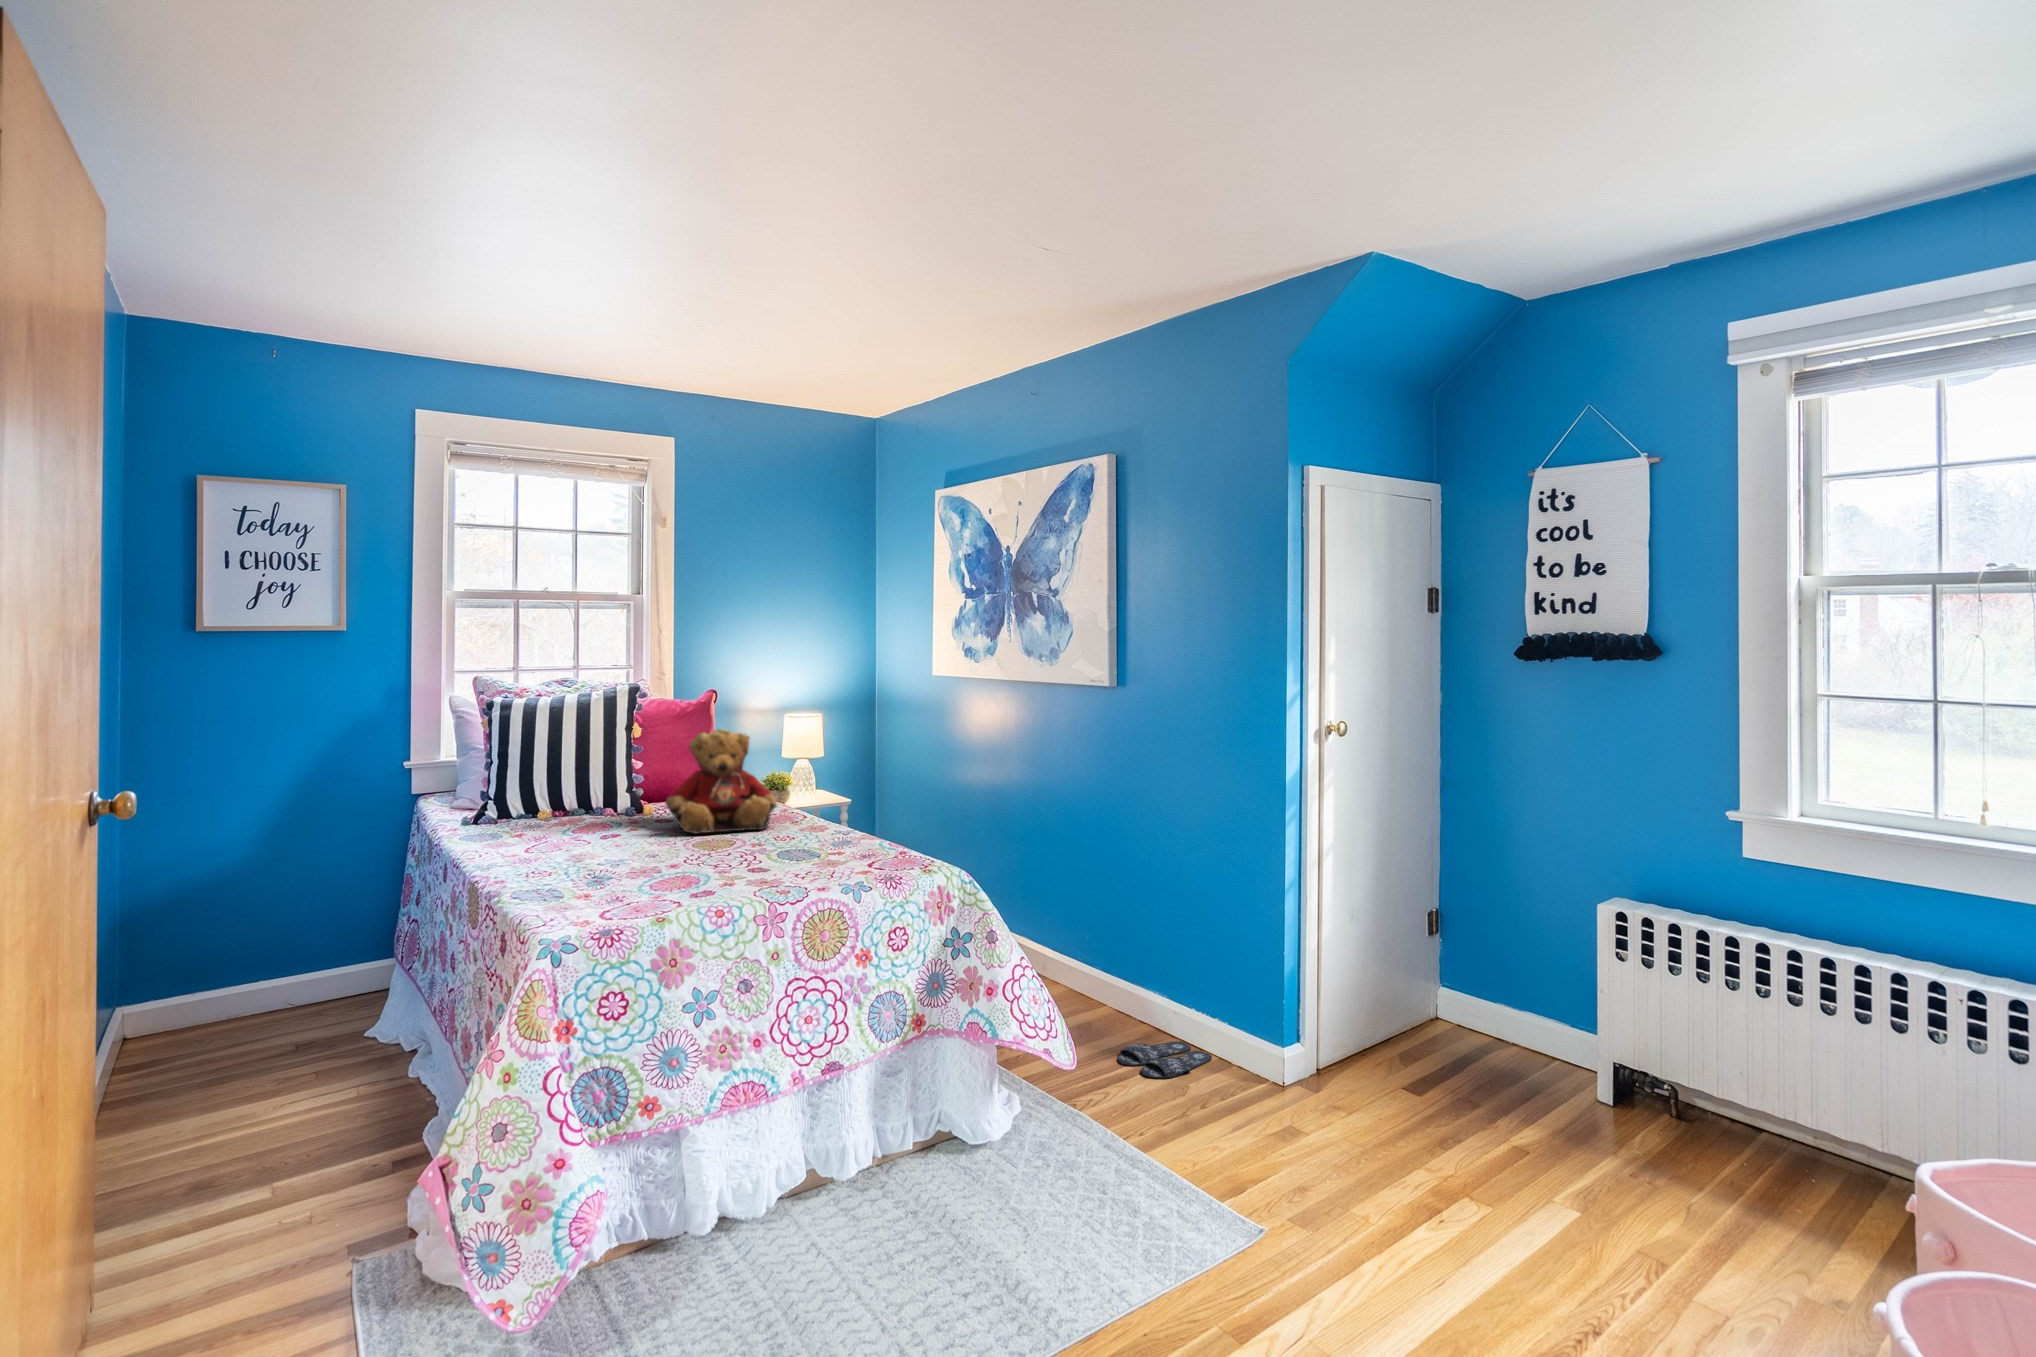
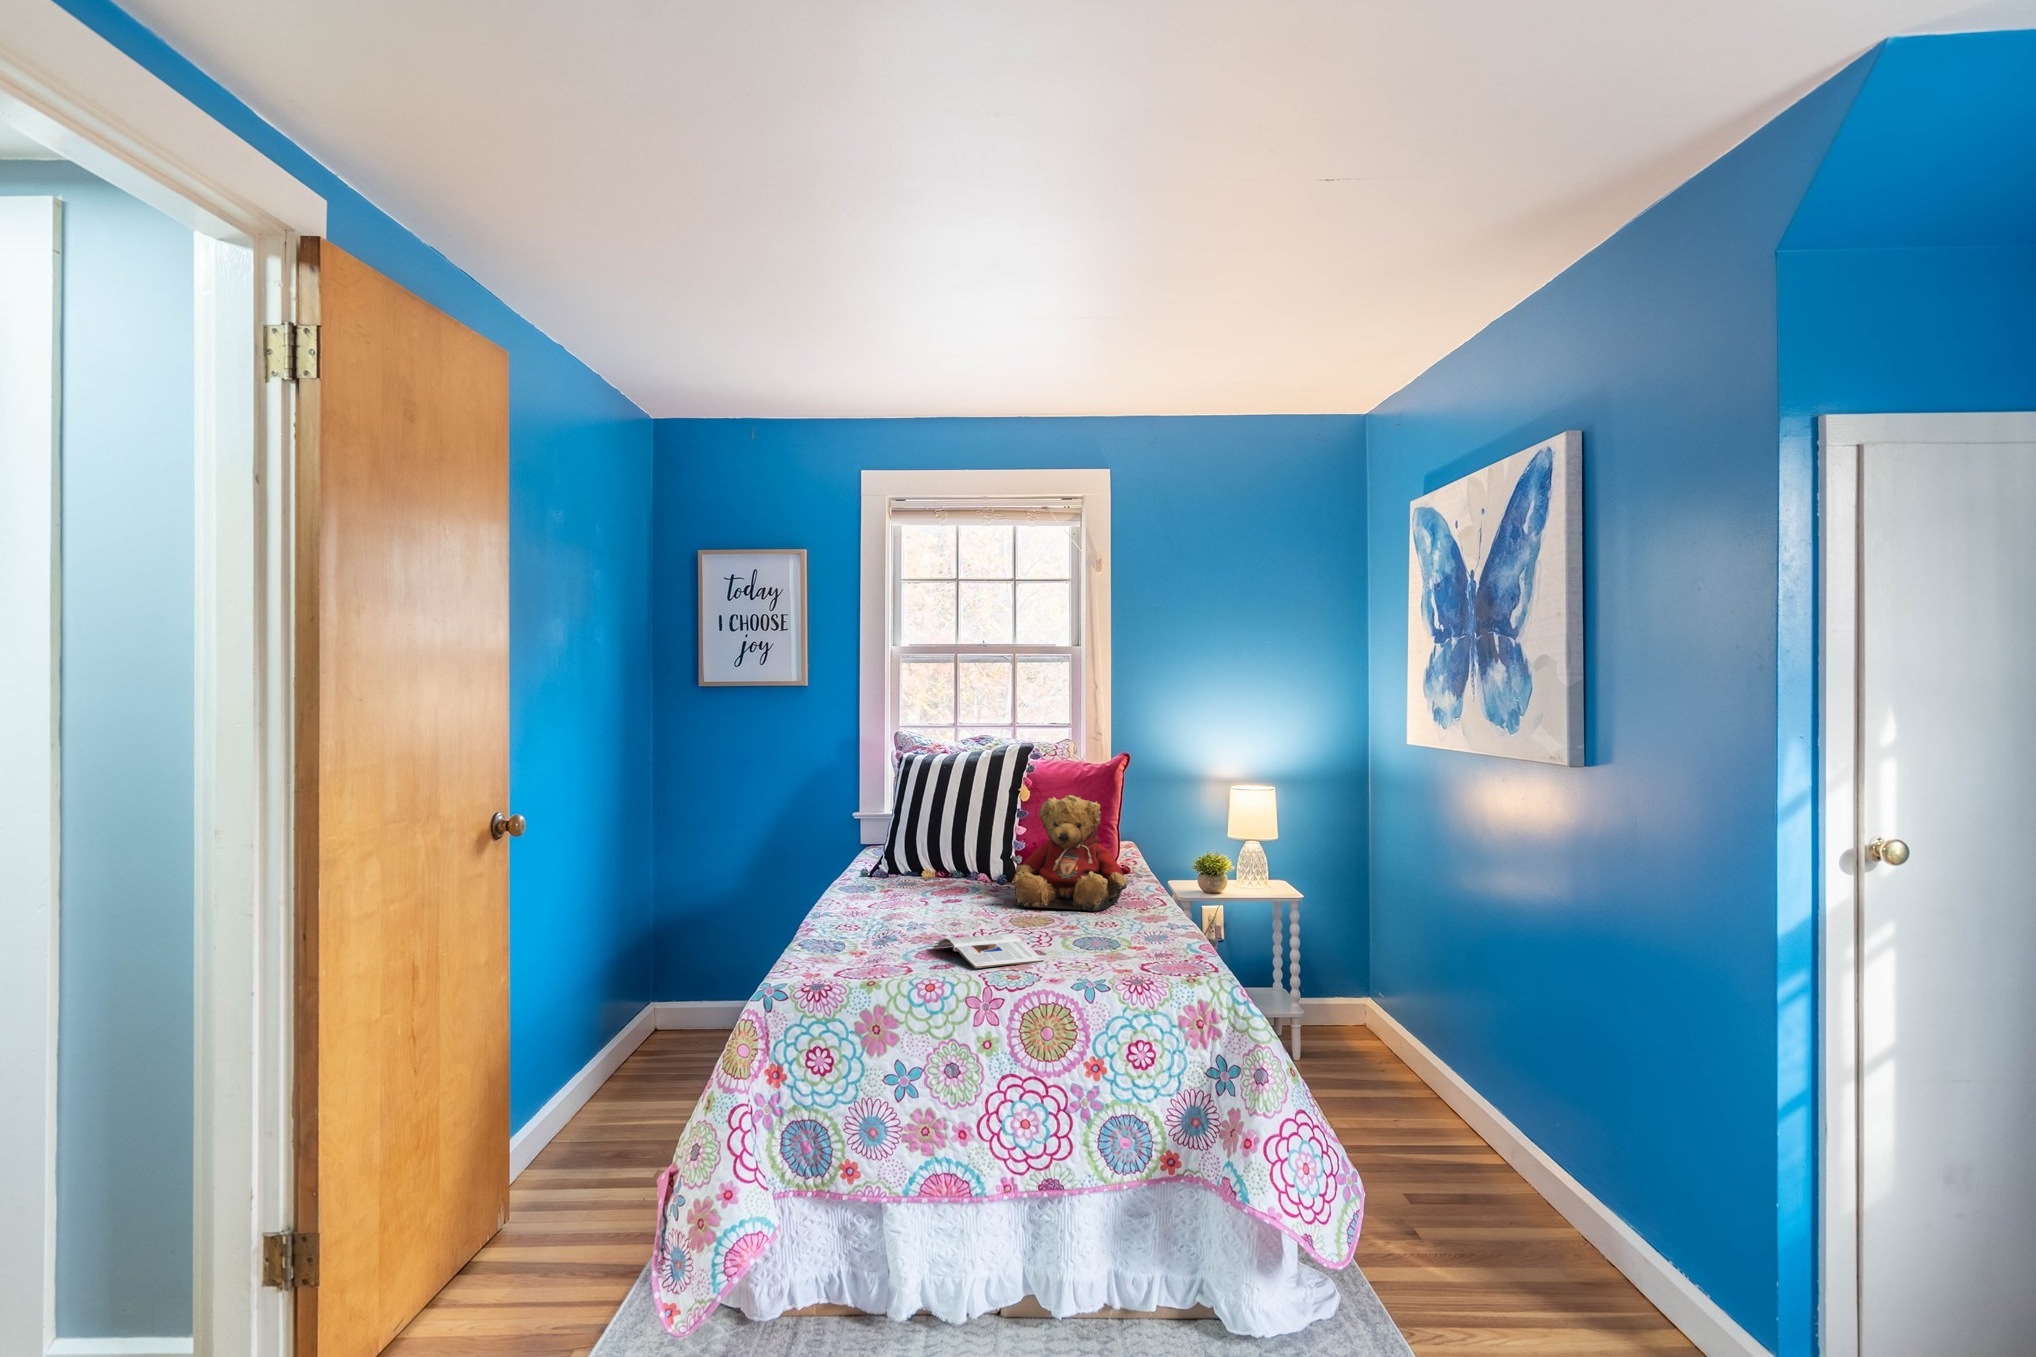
magazine: none [664,856,785,890] -> present [933,933,1044,968]
slippers: present [1118,1041,1212,1078] -> none [1507,1272,1656,1330]

